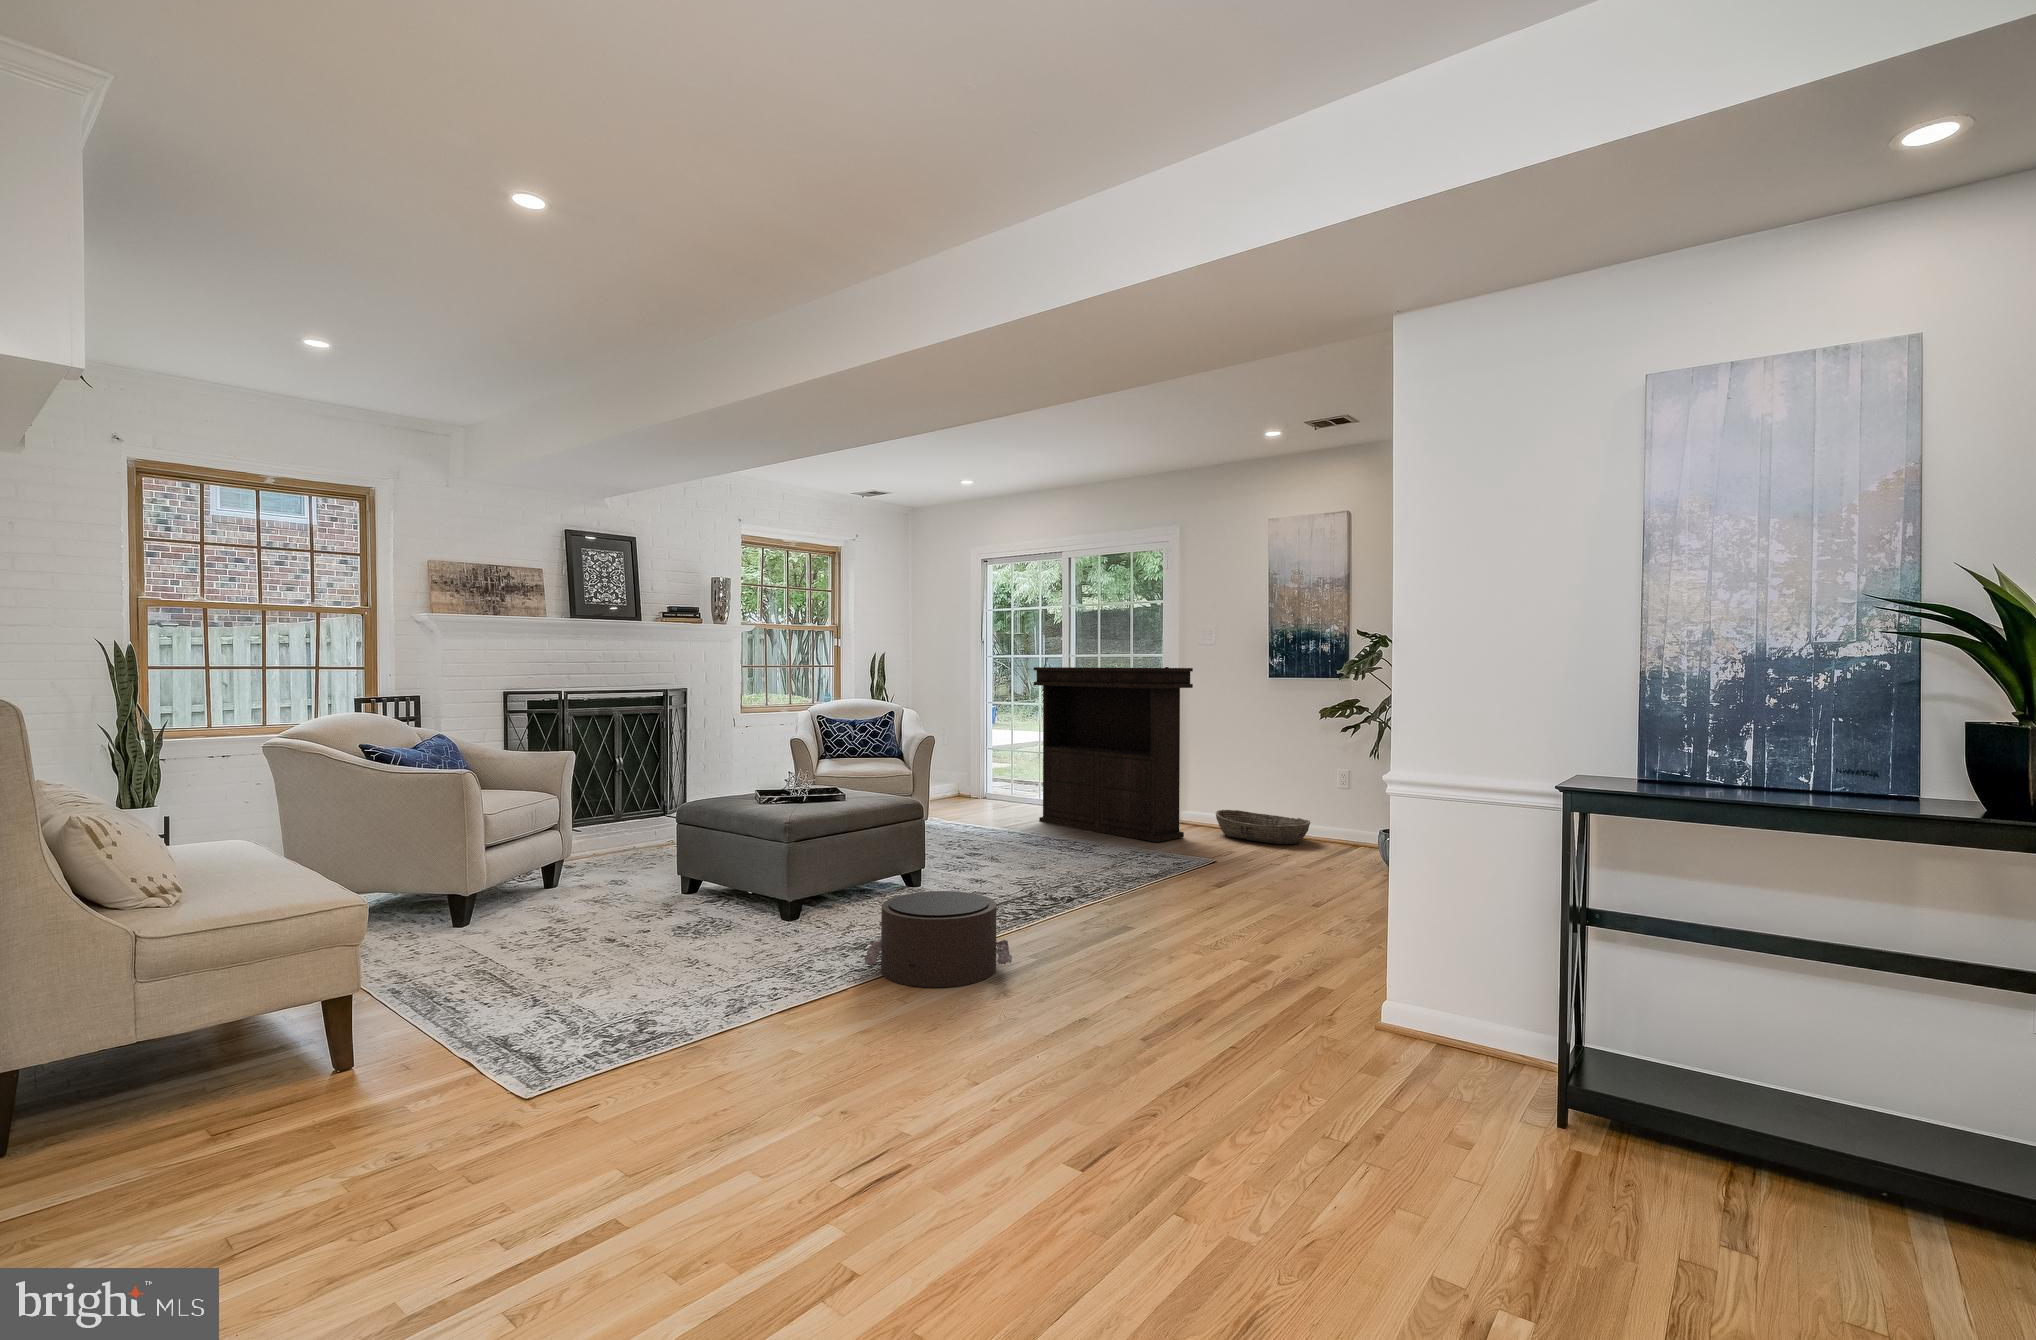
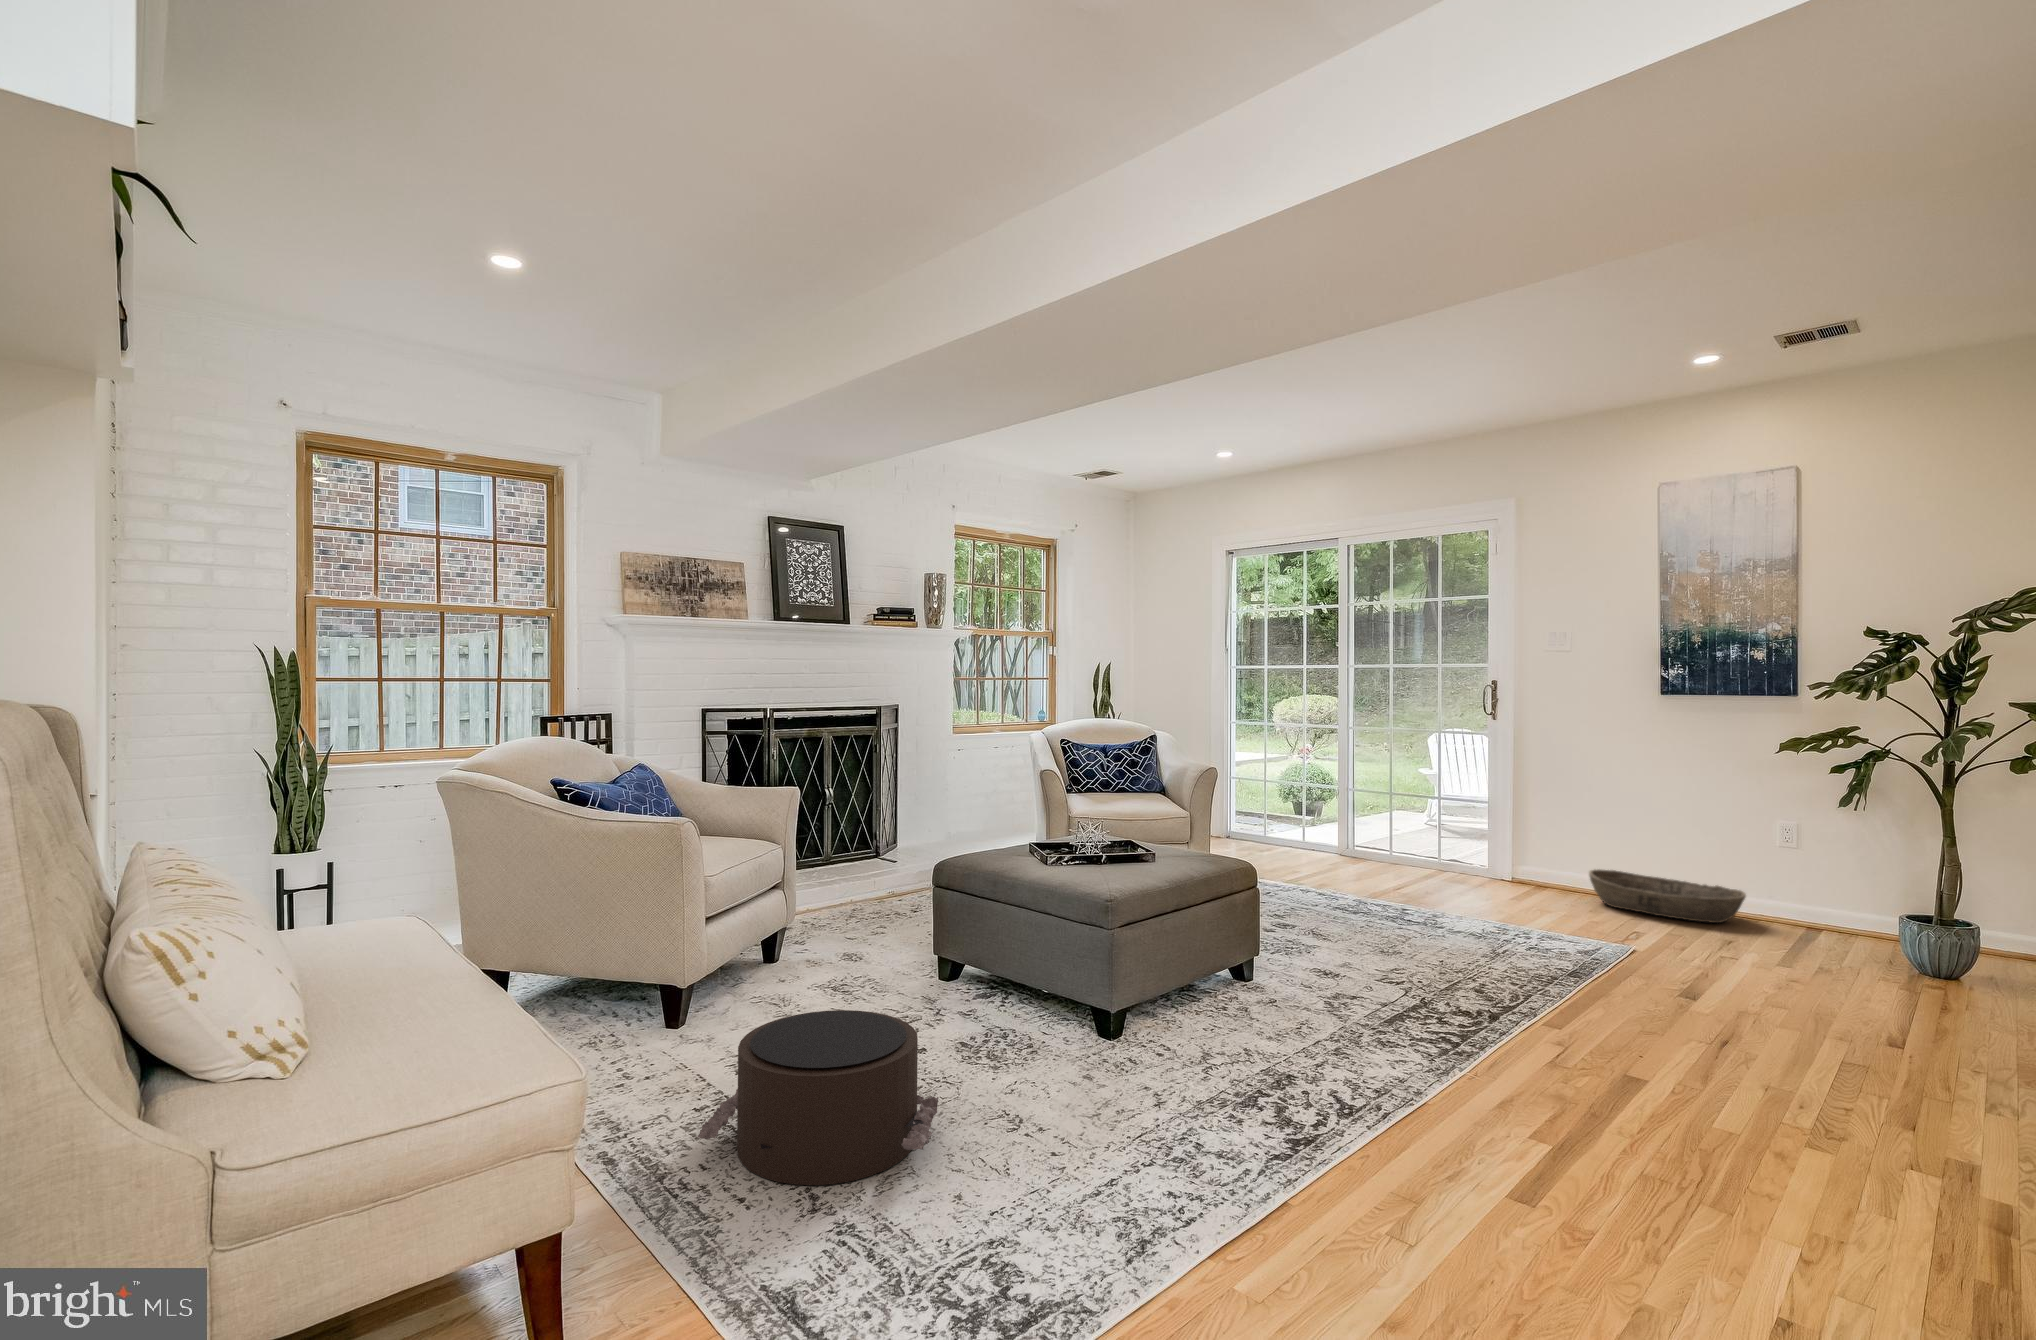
console table: present [1034,667,1193,842] -> none [1323,680,1562,914]
pouf: present [865,891,1012,987] -> present [697,1010,938,1185]

